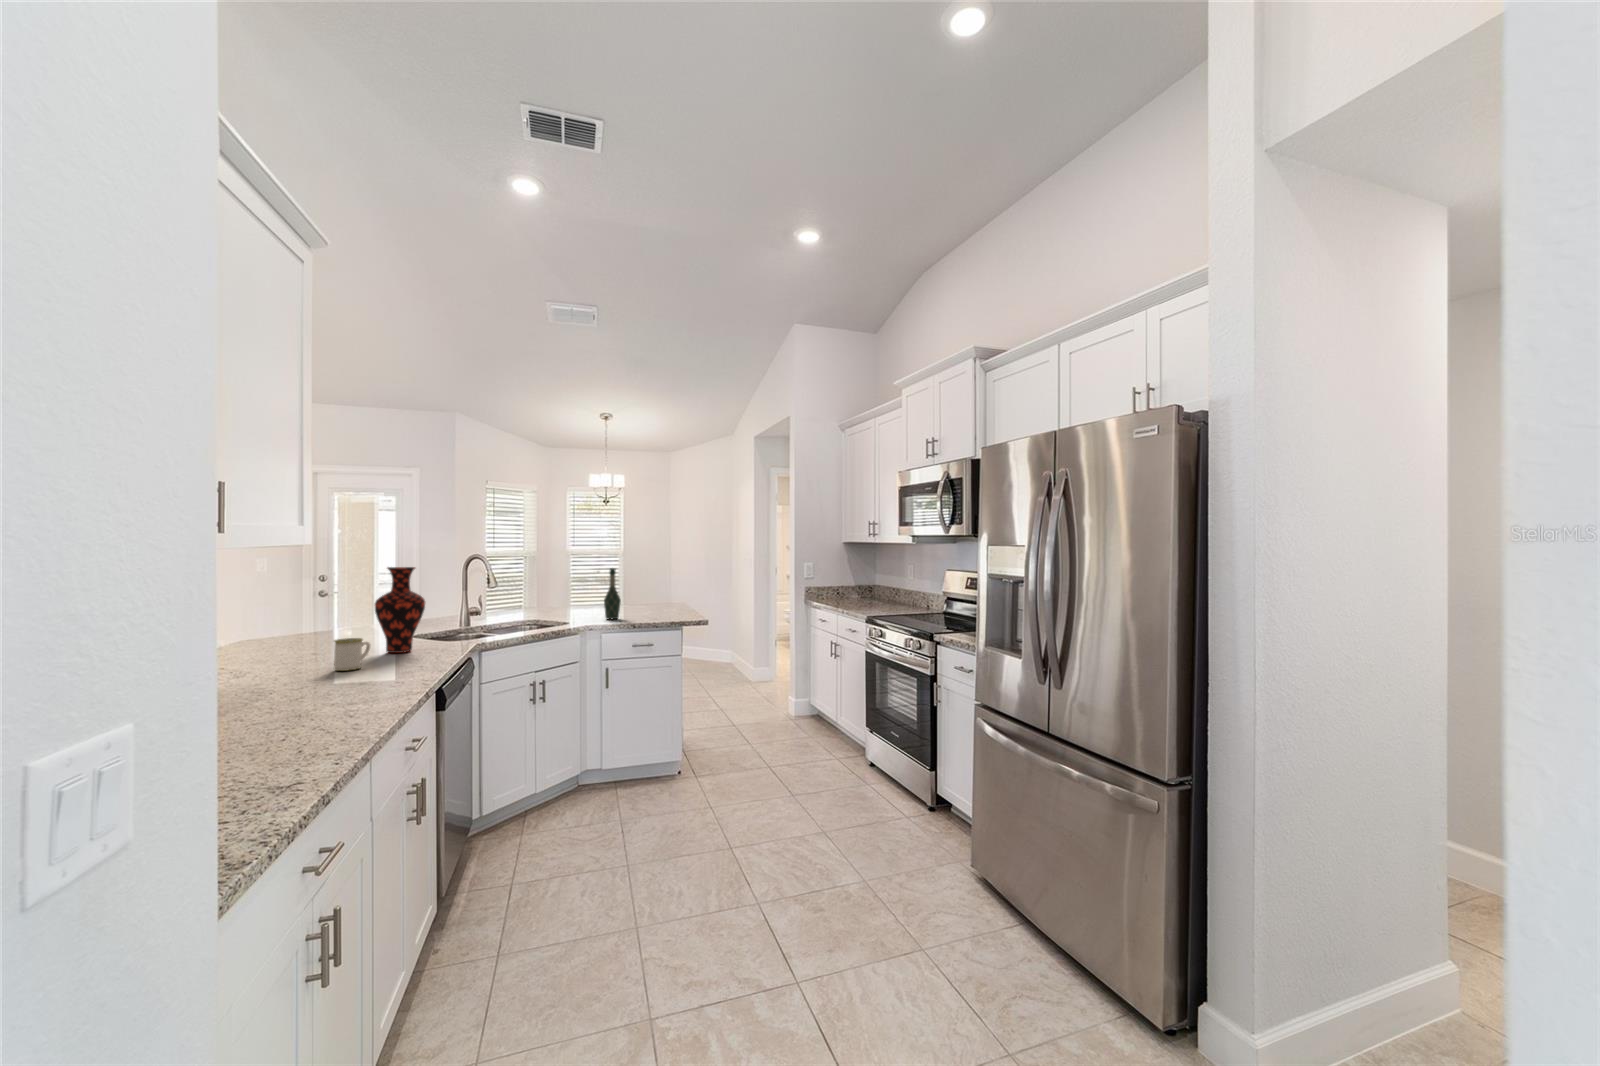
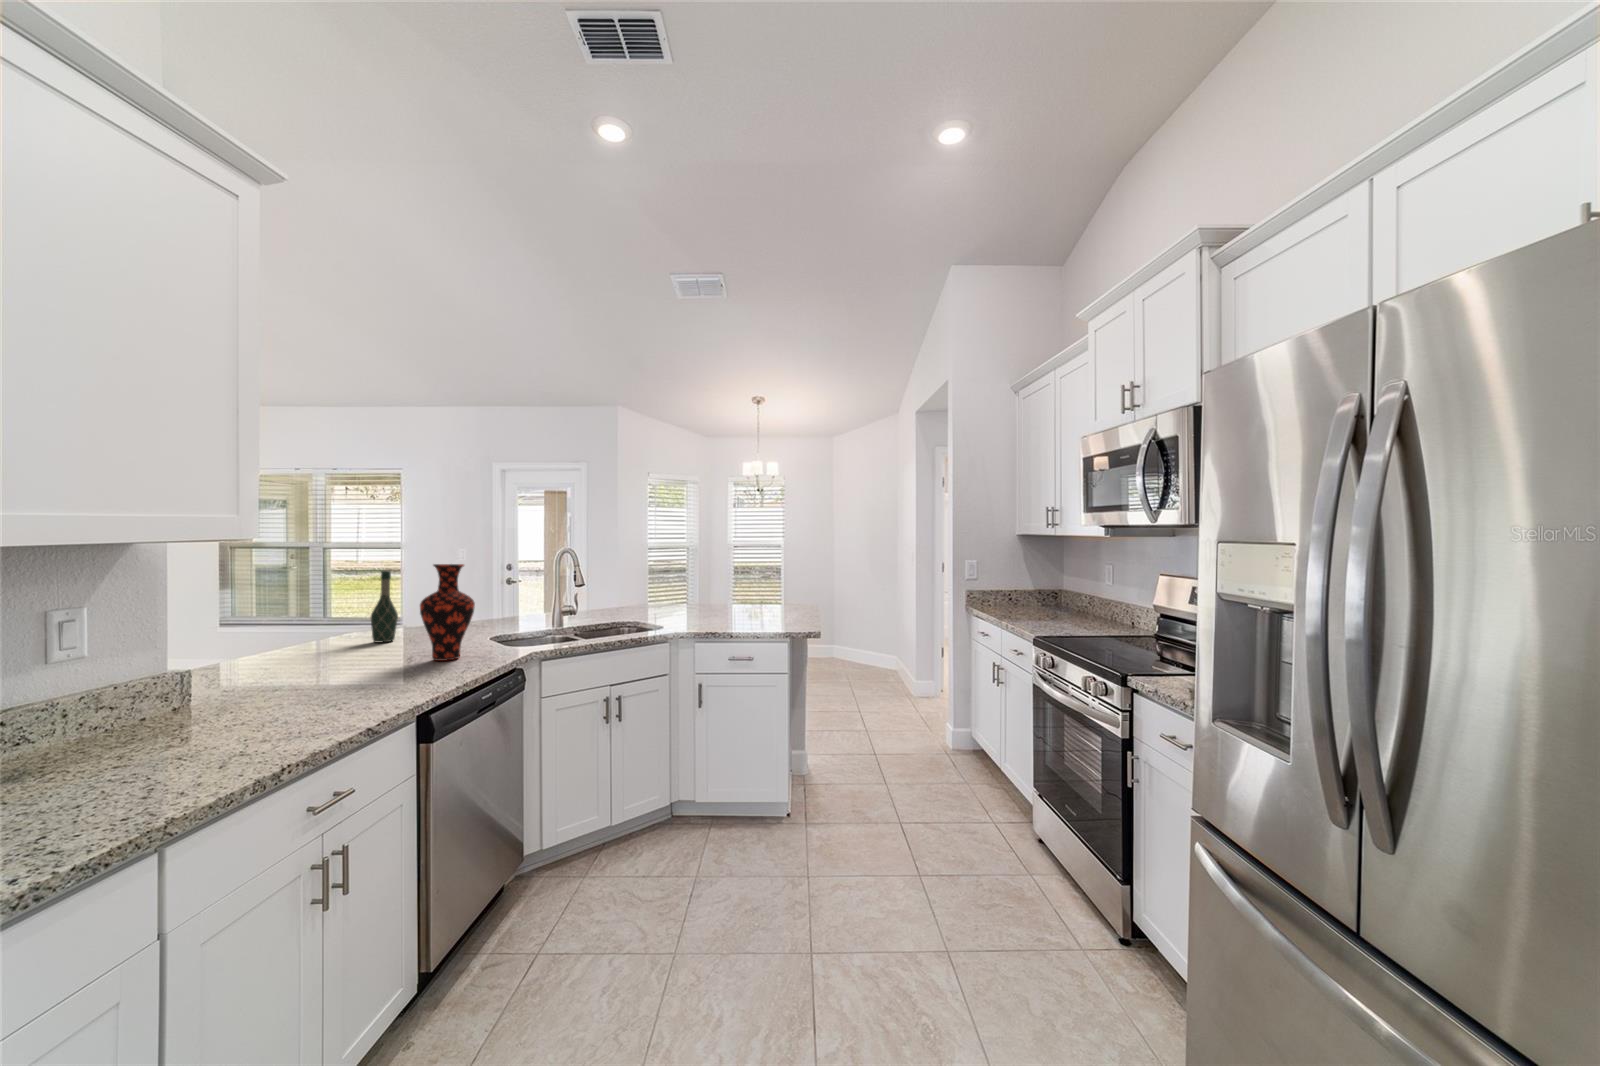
wine bottle: present [604,568,621,619] -> present [371,571,398,642]
mug: present [334,638,370,671] -> none [346,645,391,683]

